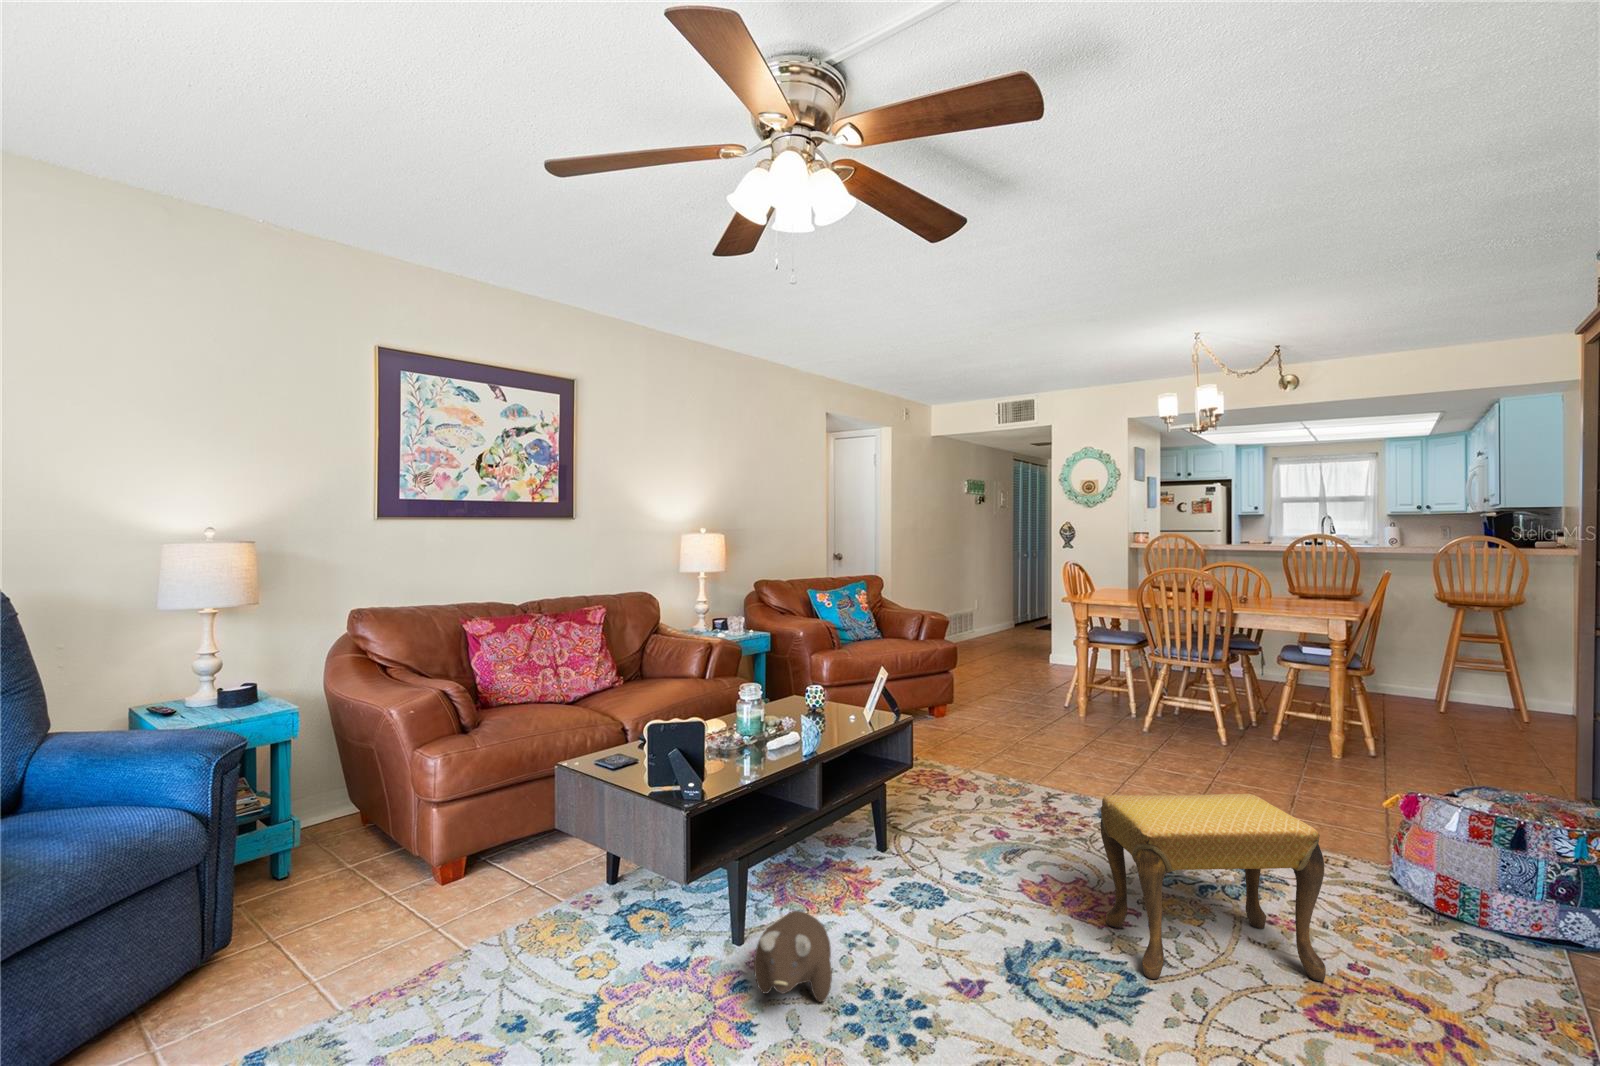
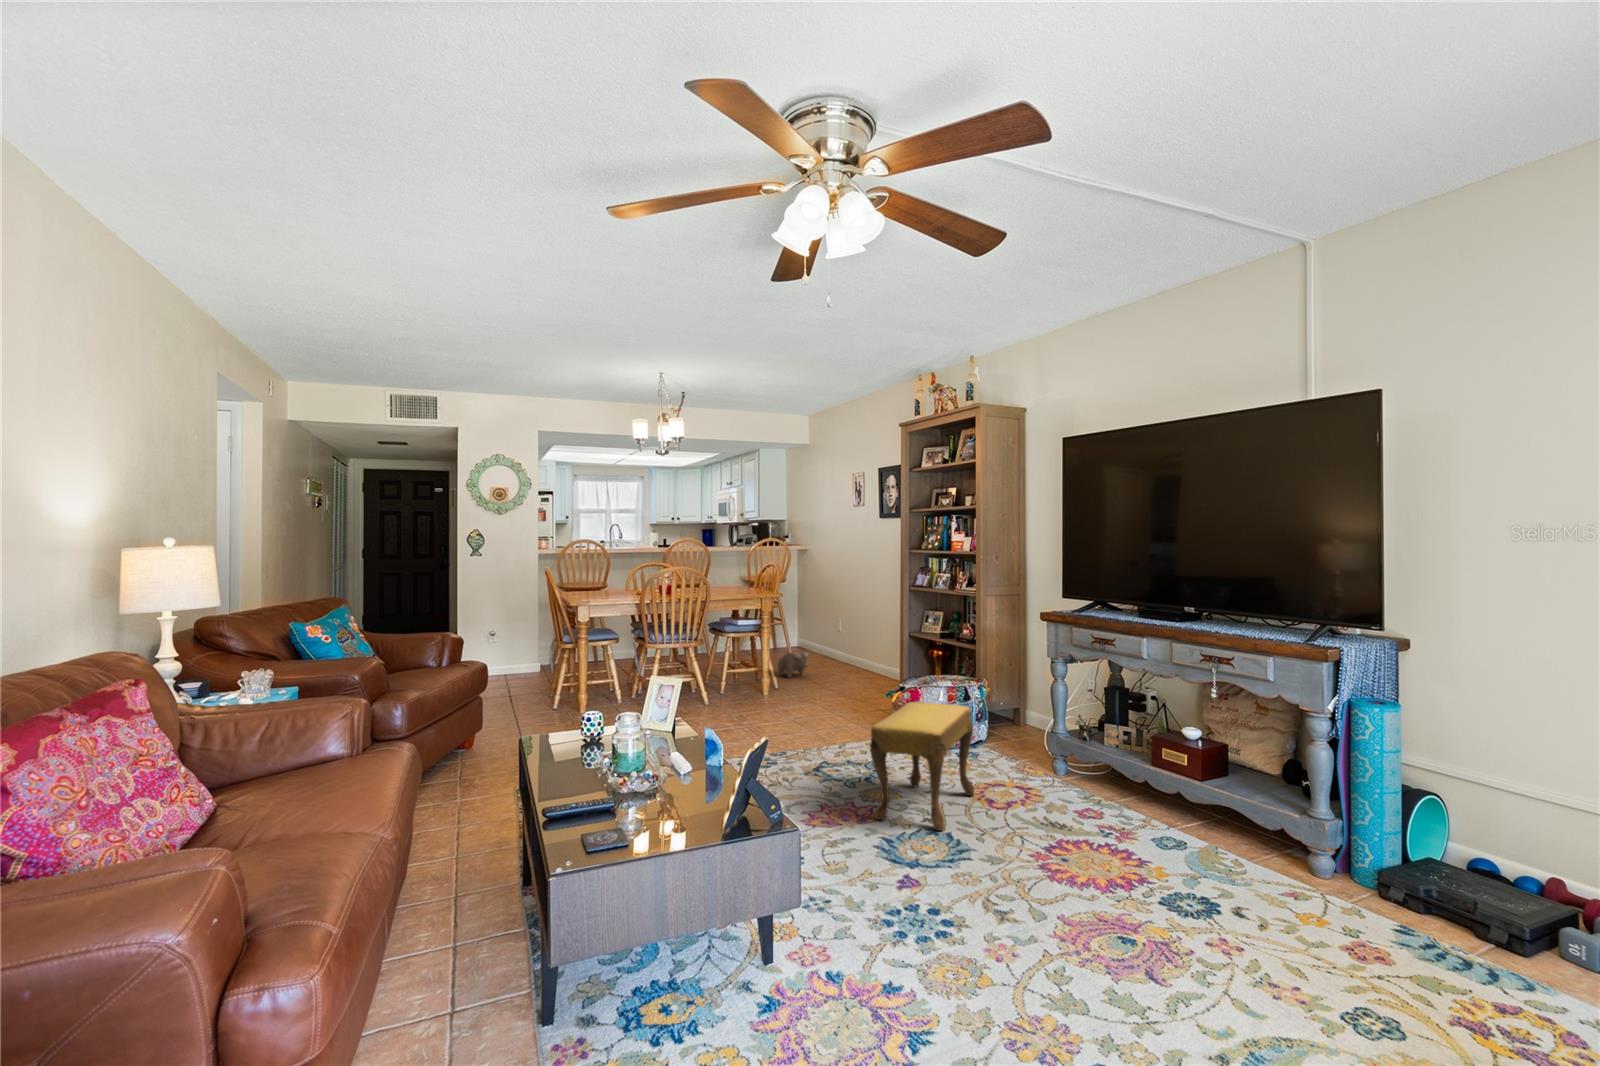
plush toy: present [754,911,832,1002] -> present [778,653,809,677]

